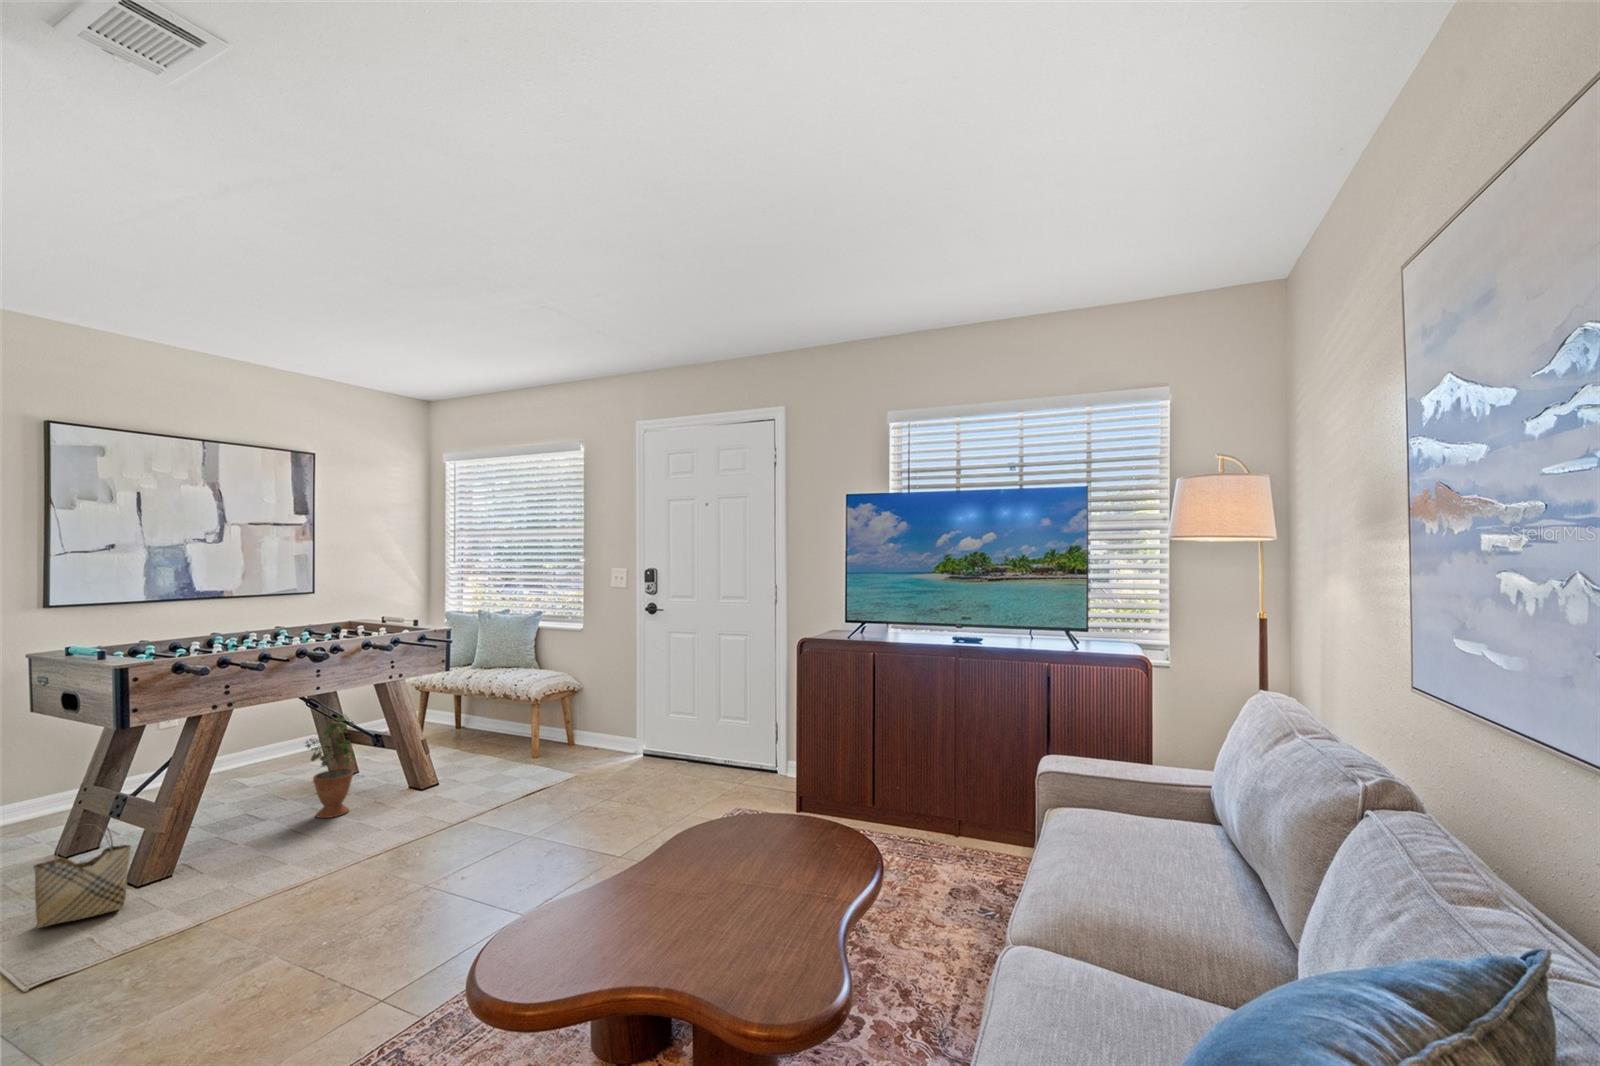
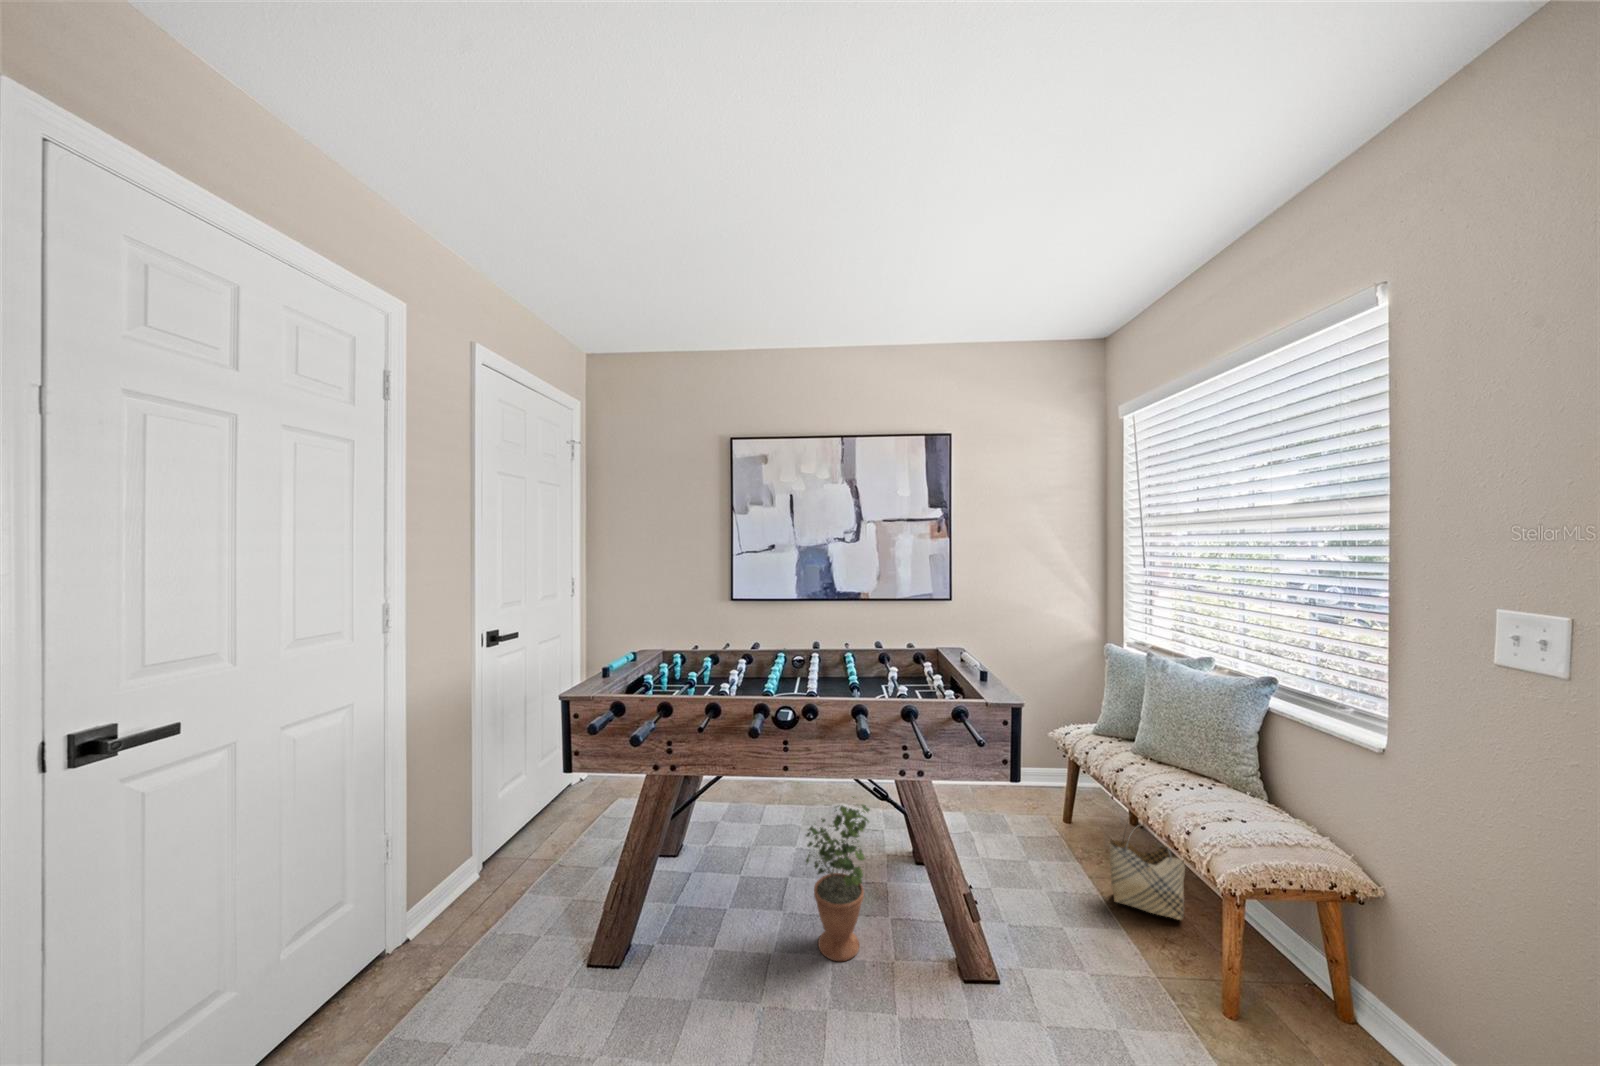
woven basket: present [33,816,131,928] -> present [1108,812,1185,920]

